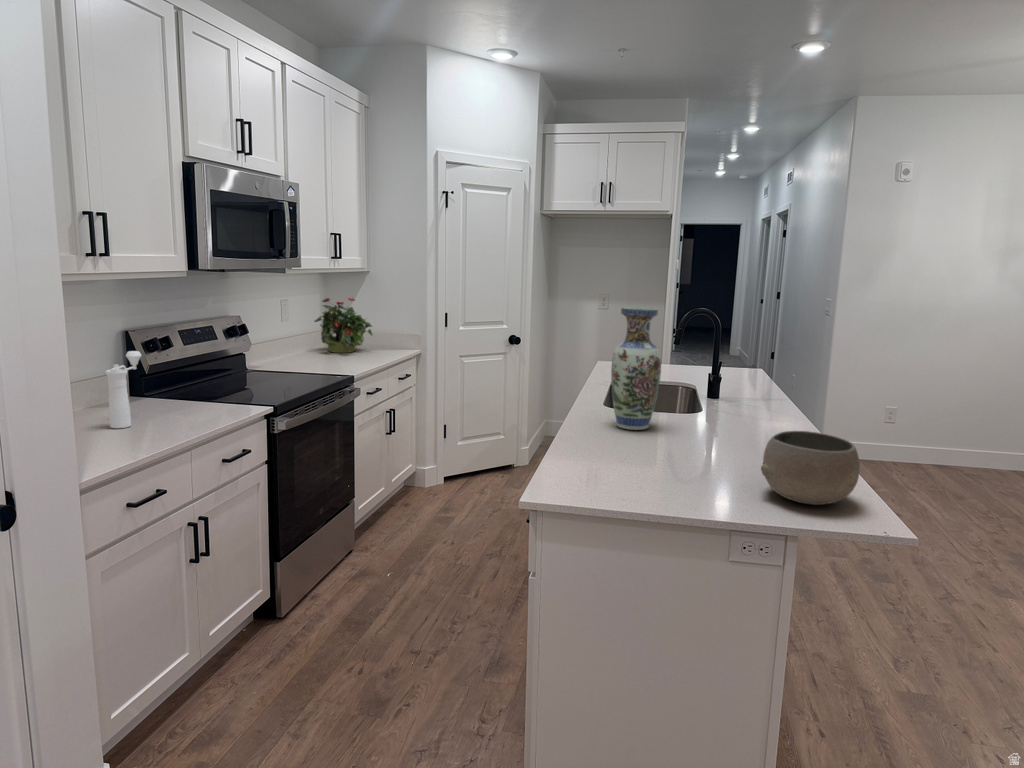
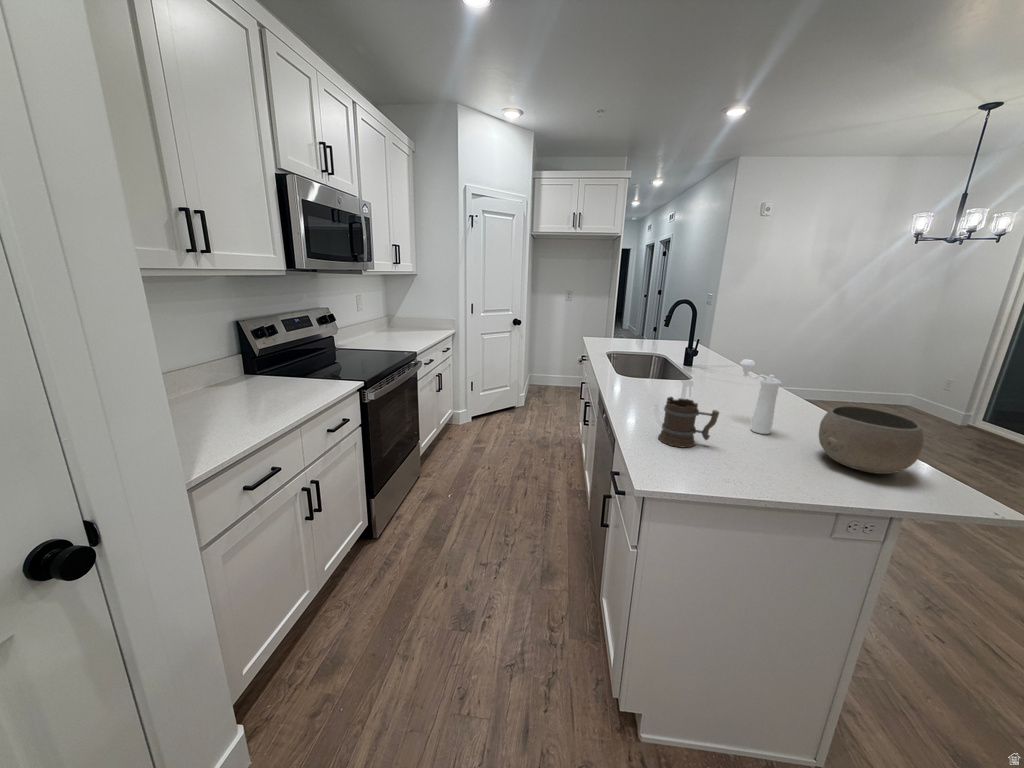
potted plant: present [314,298,372,353] -> none [381,293,424,334]
vase: present [611,307,661,430] -> none [640,299,682,397]
pepper mill: present [106,351,141,428] -> present [740,359,782,434]
mug: none [591,420,652,477] -> present [658,397,719,447]

